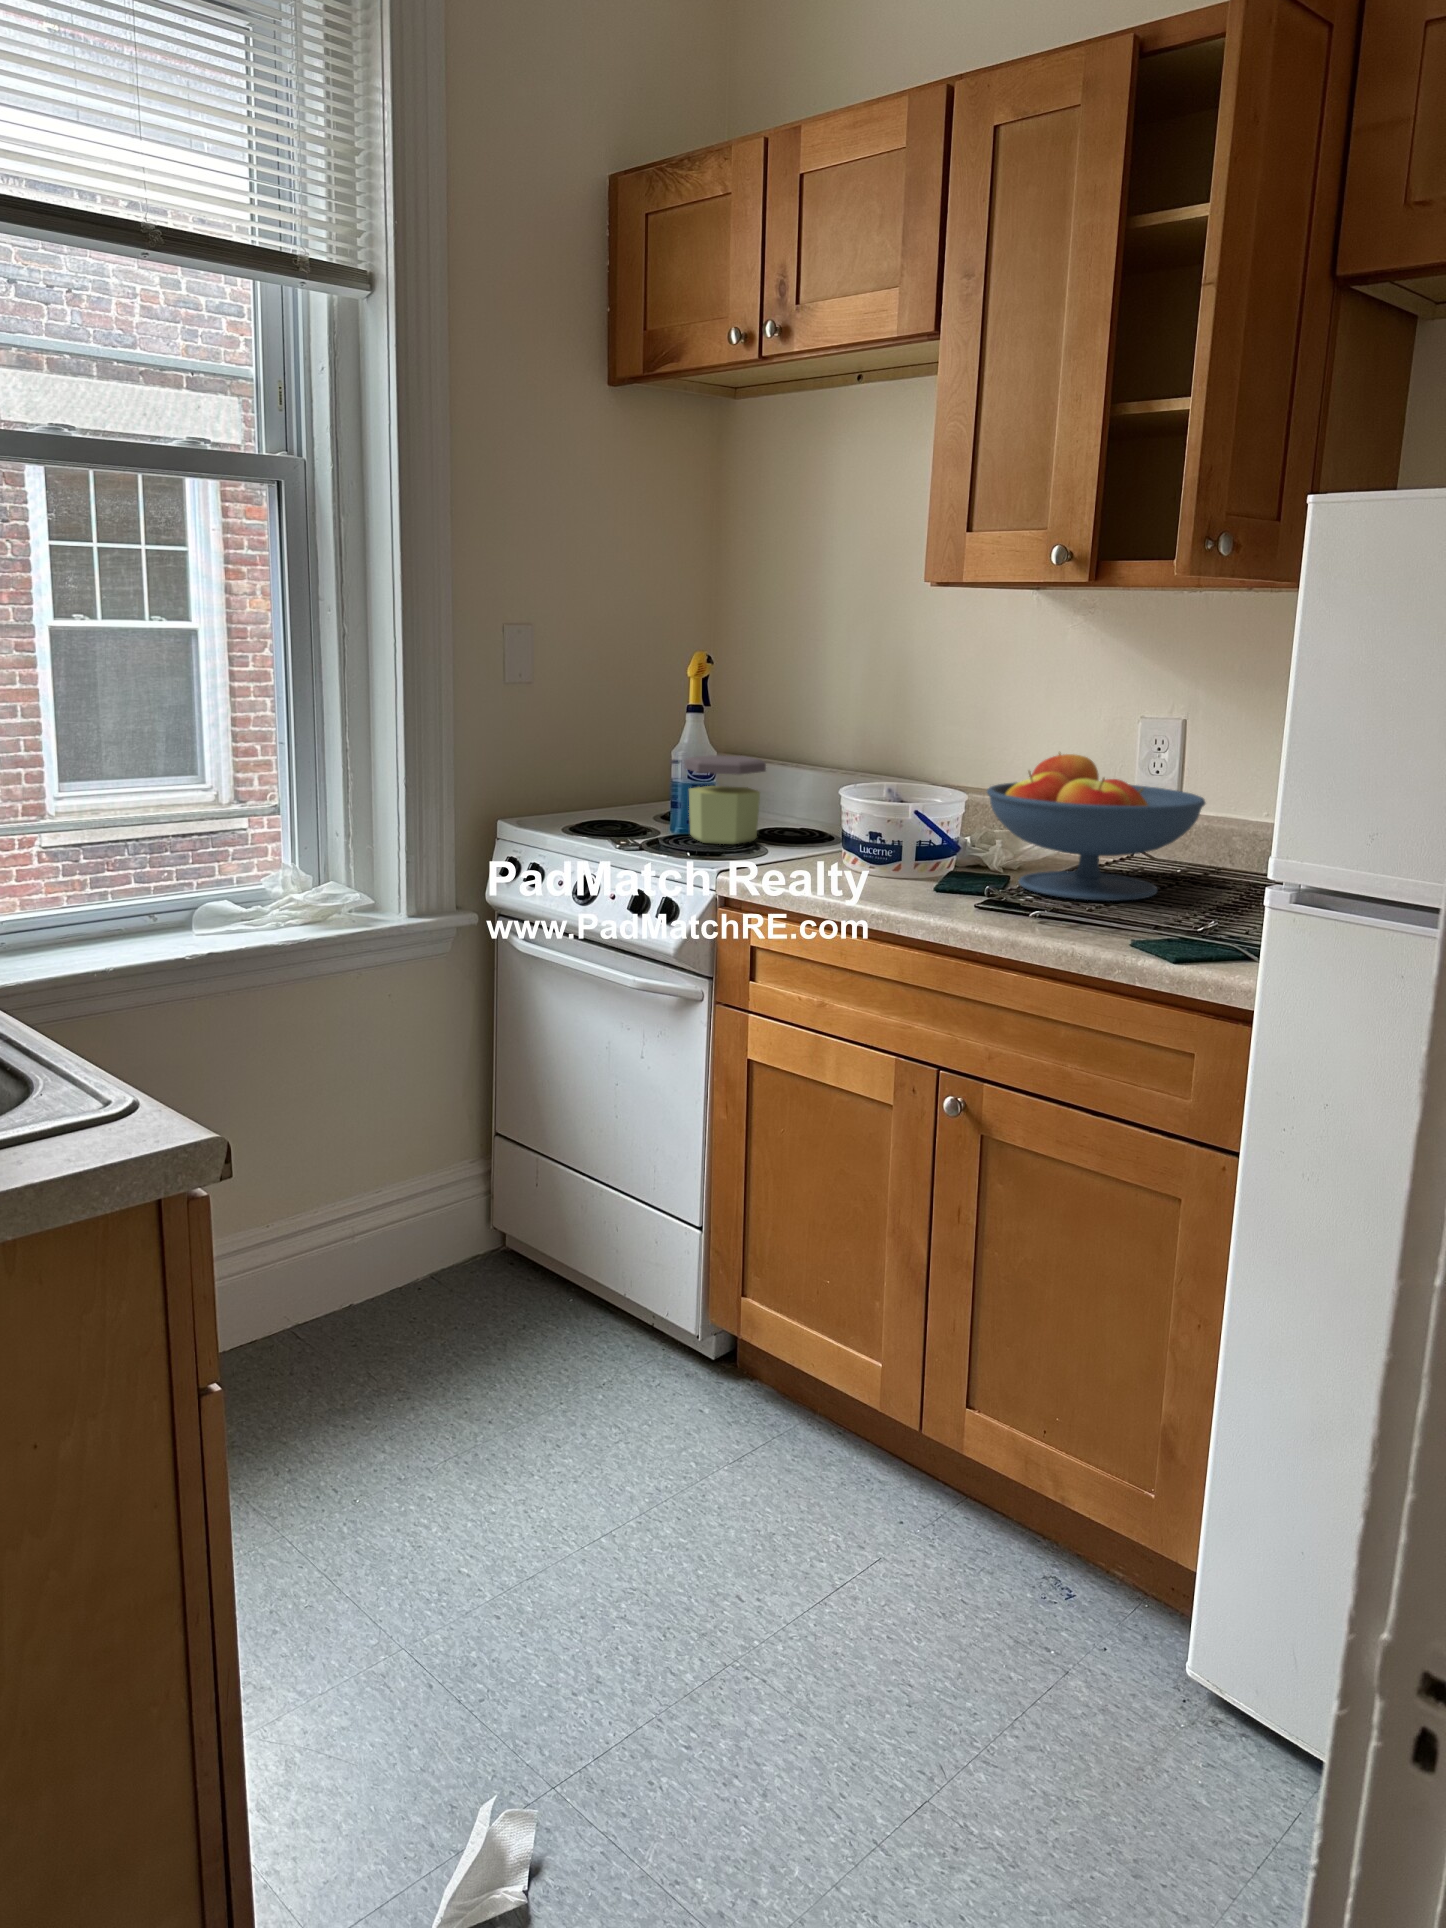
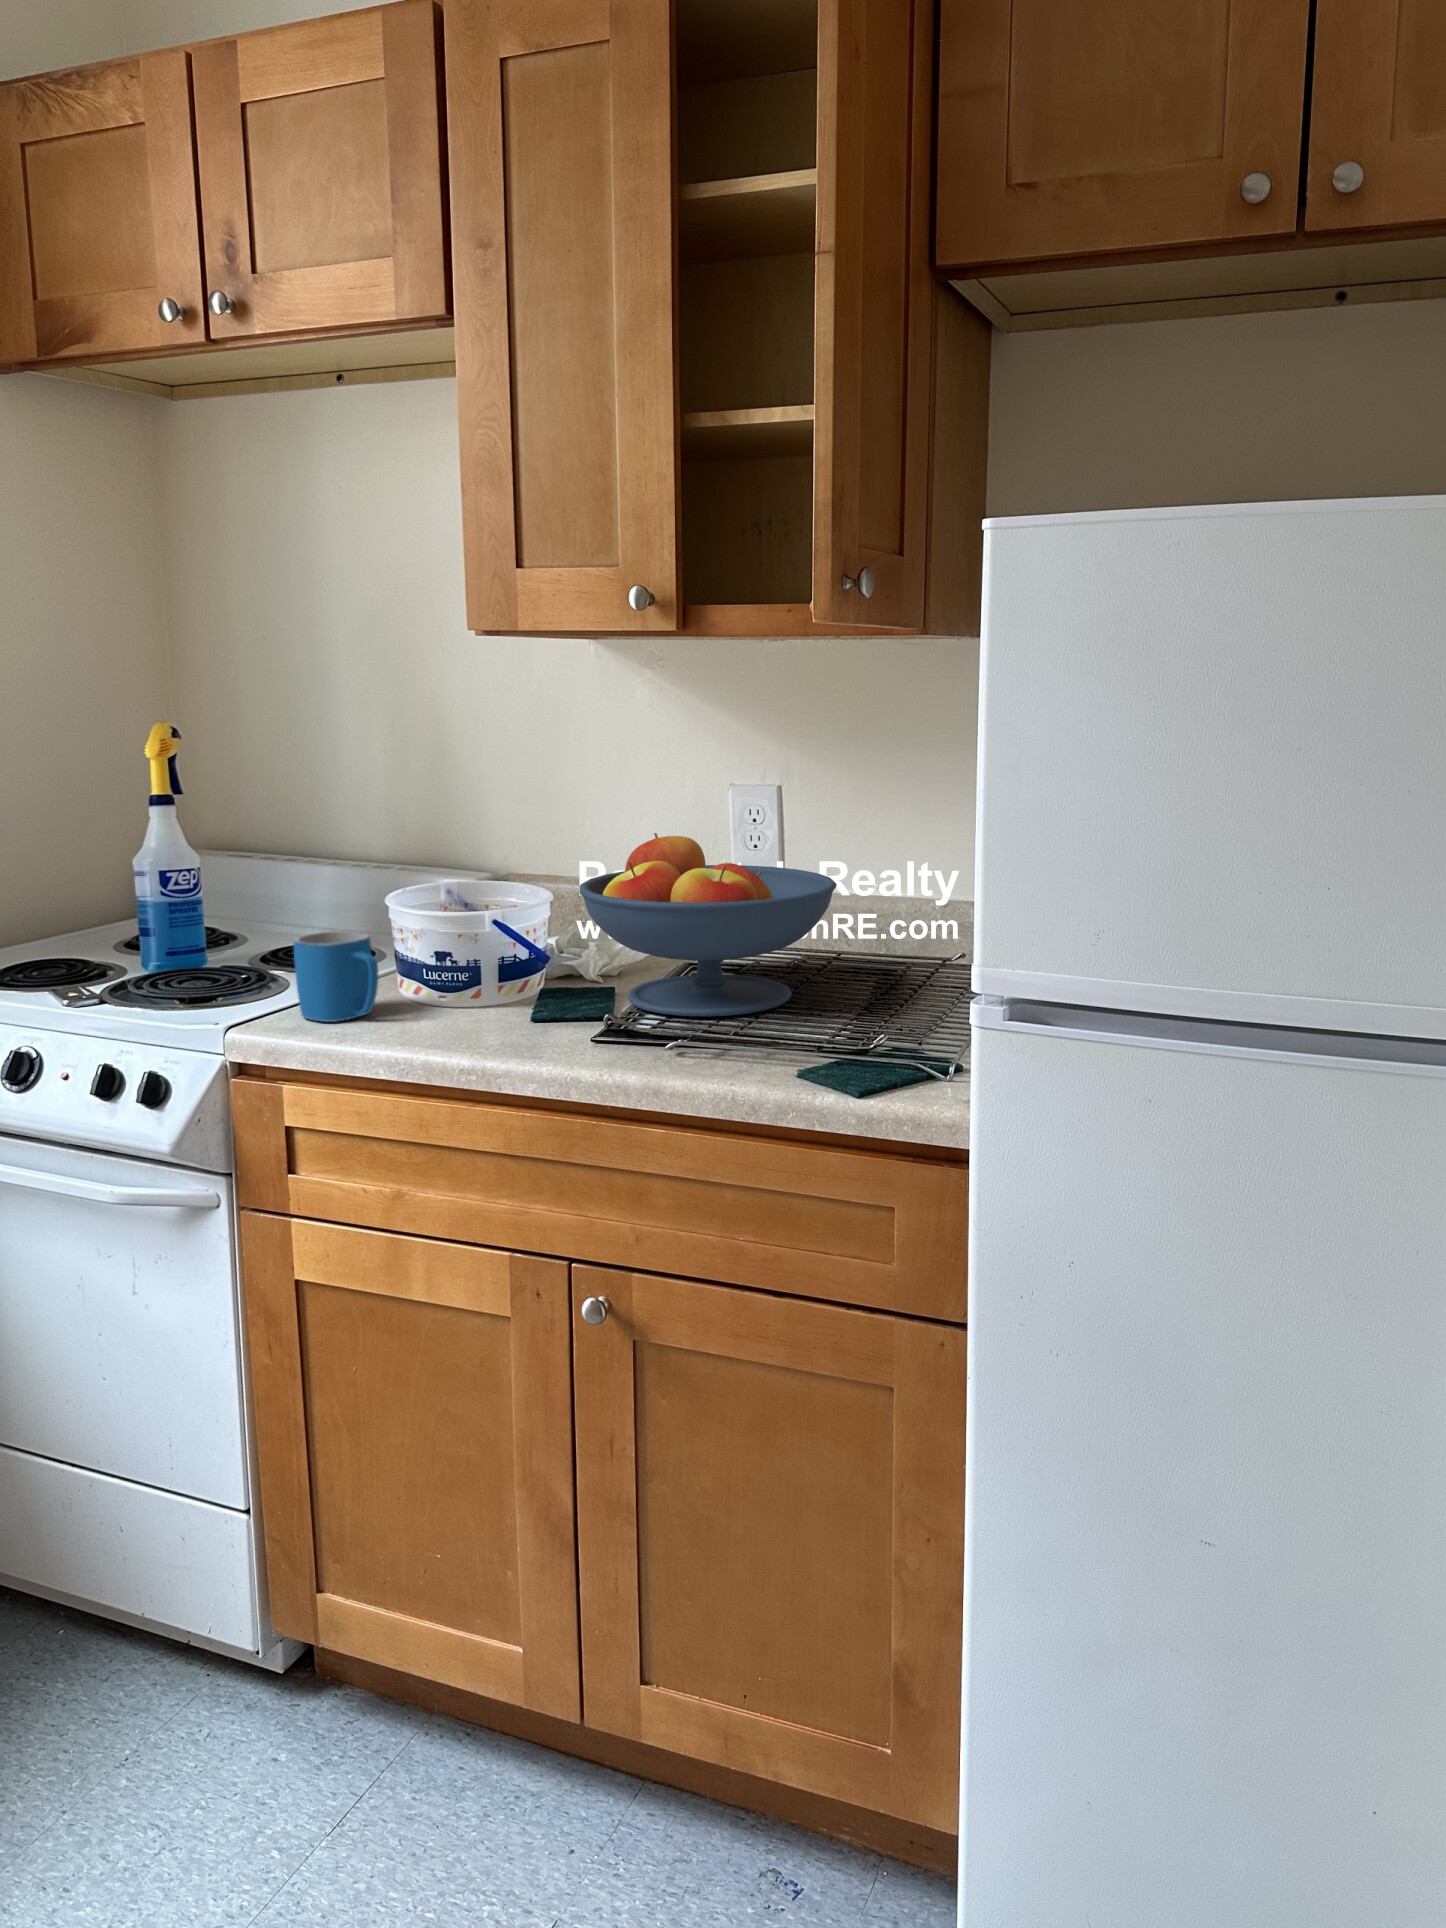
jar: present [685,755,766,844] -> none [156,861,272,983]
mug: none [769,808,827,874] -> present [293,931,378,1022]

